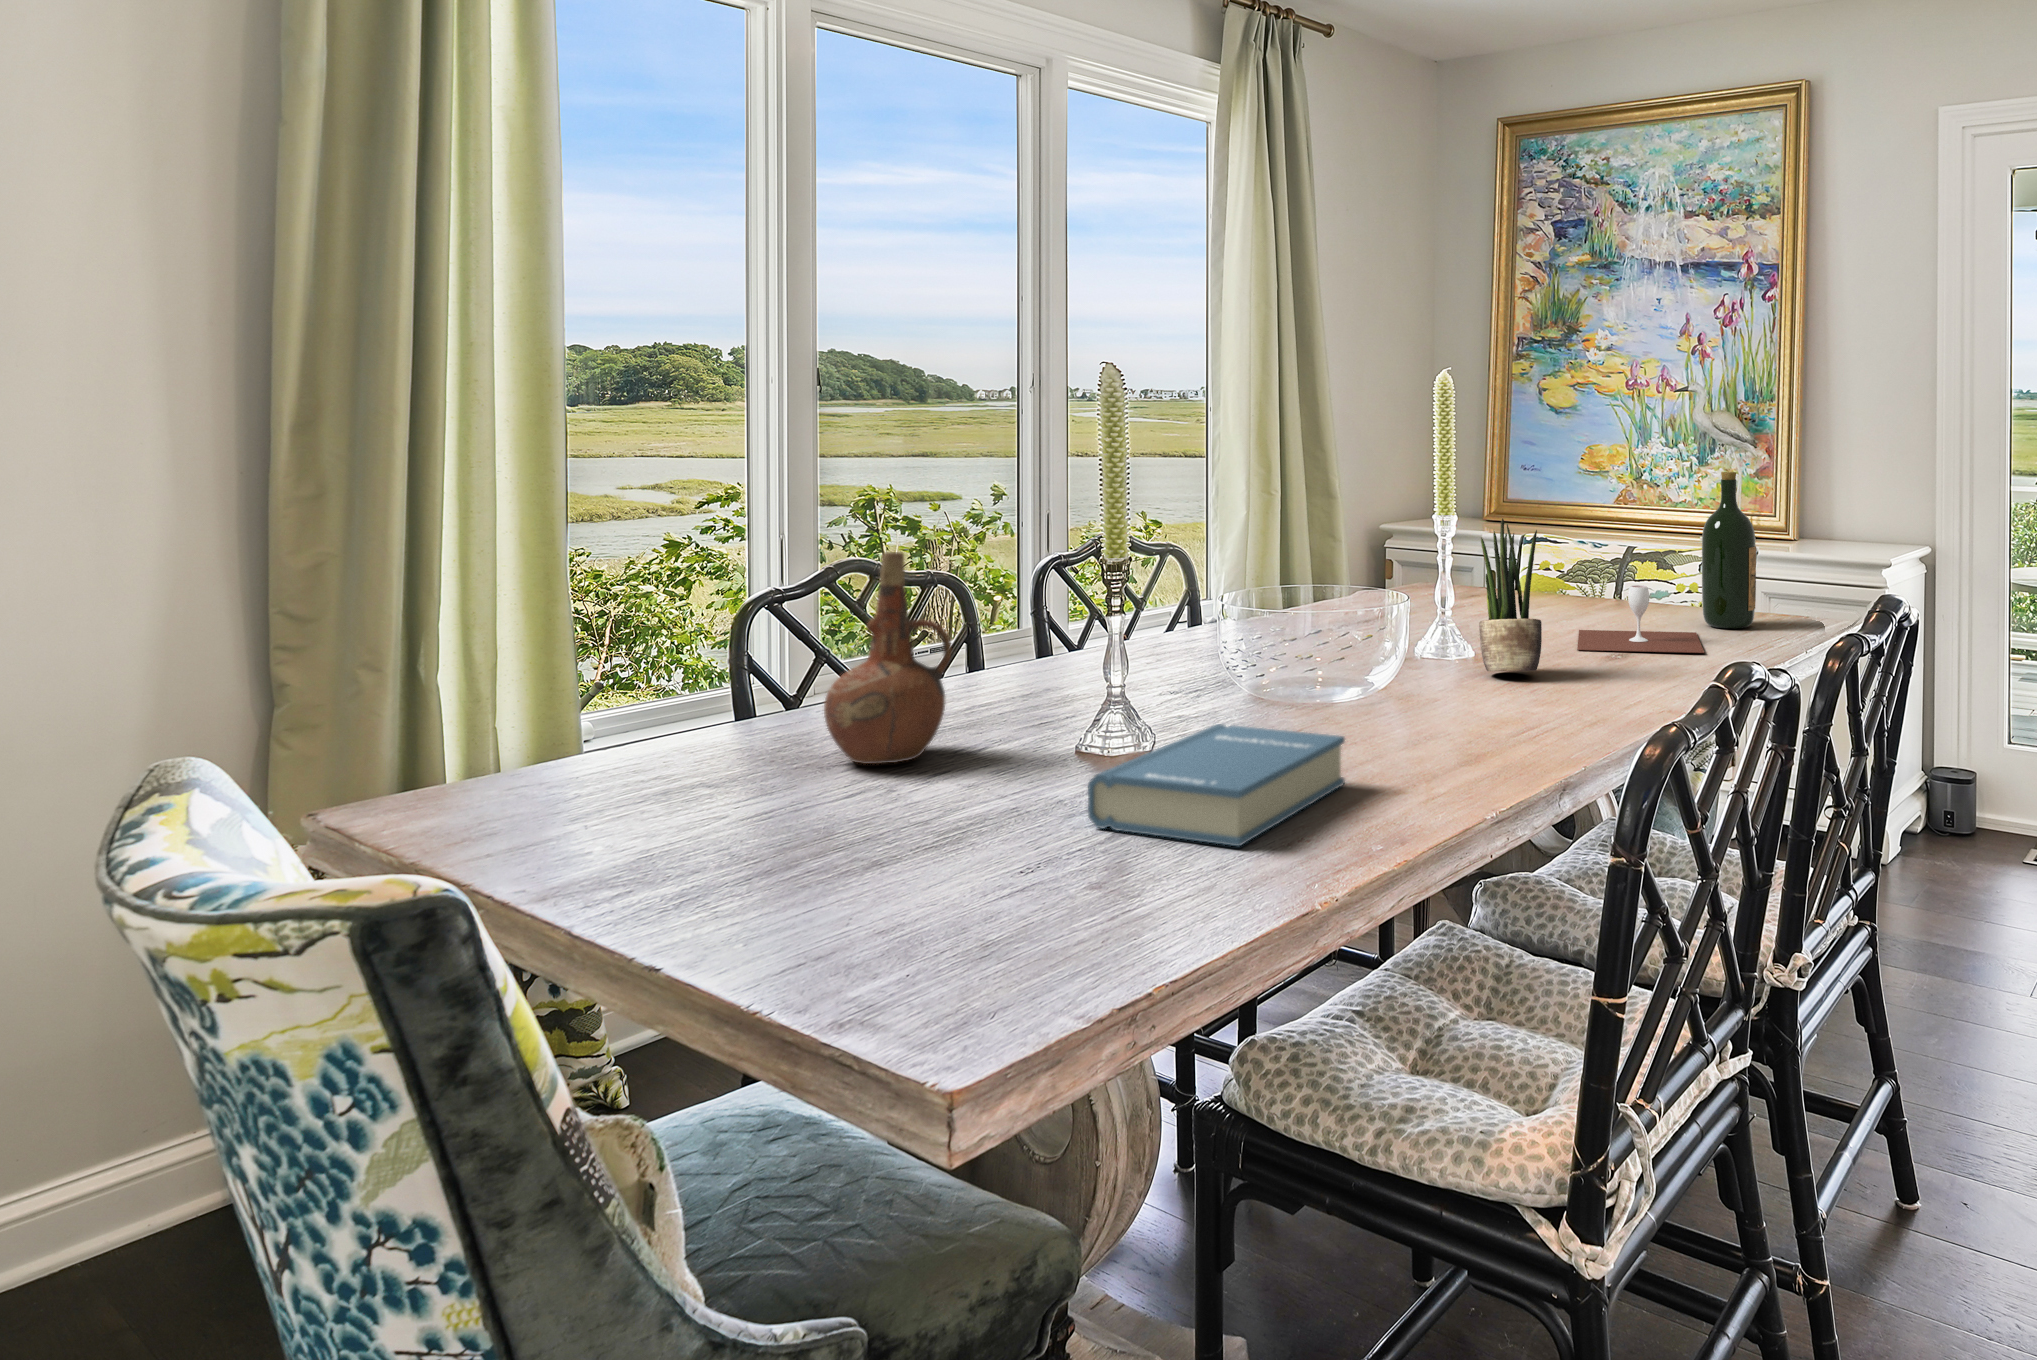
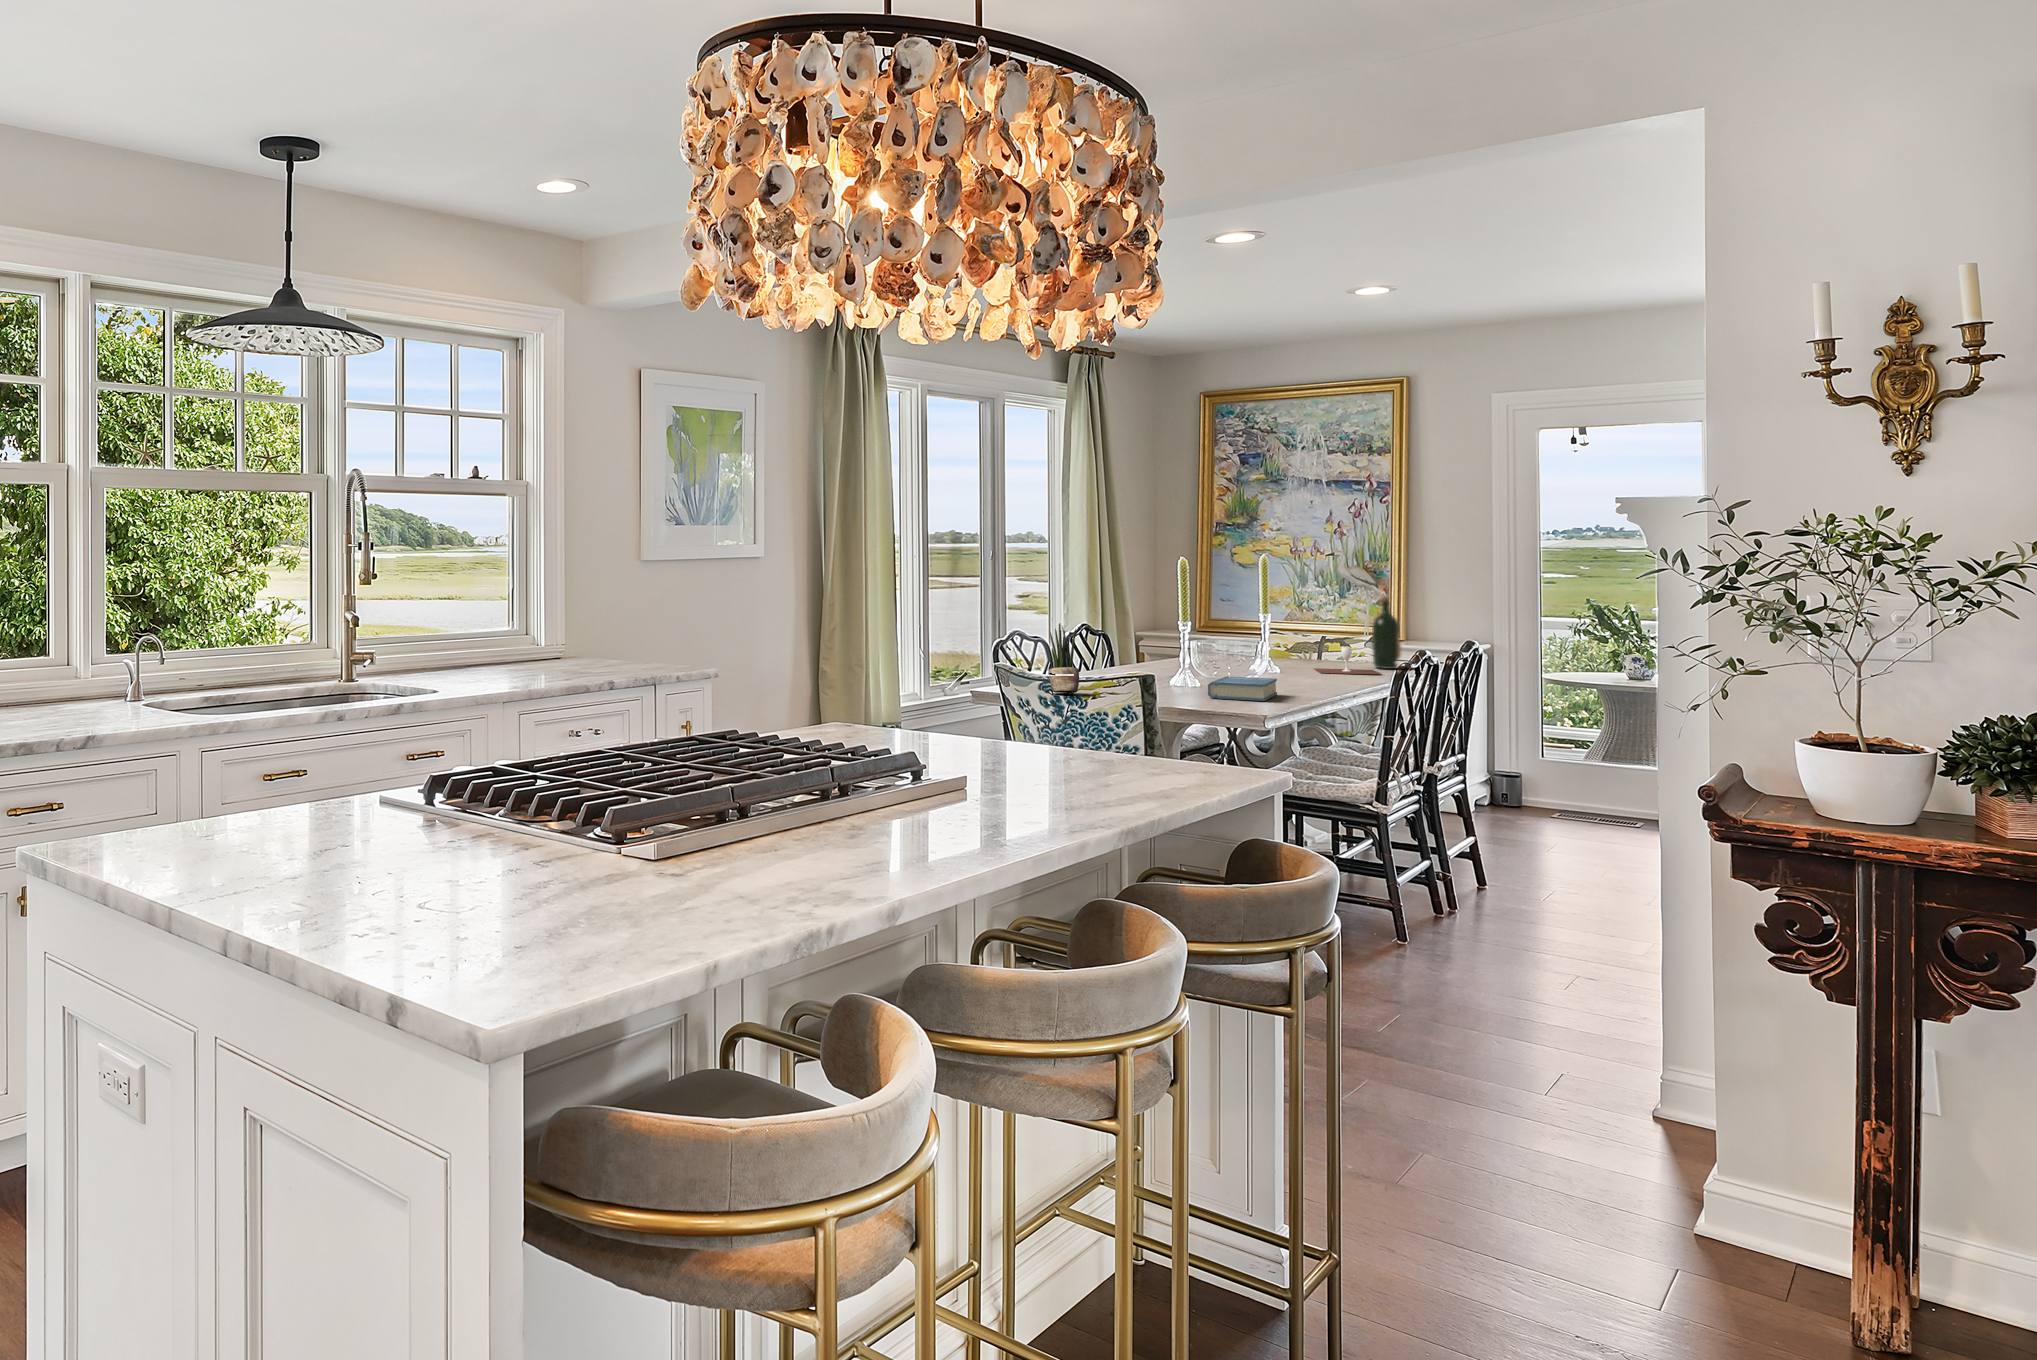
potted plant: present [1479,519,1542,671] -> present [1049,623,1079,693]
ceramic pitcher: present [824,552,951,764] -> none [1085,619,1124,688]

